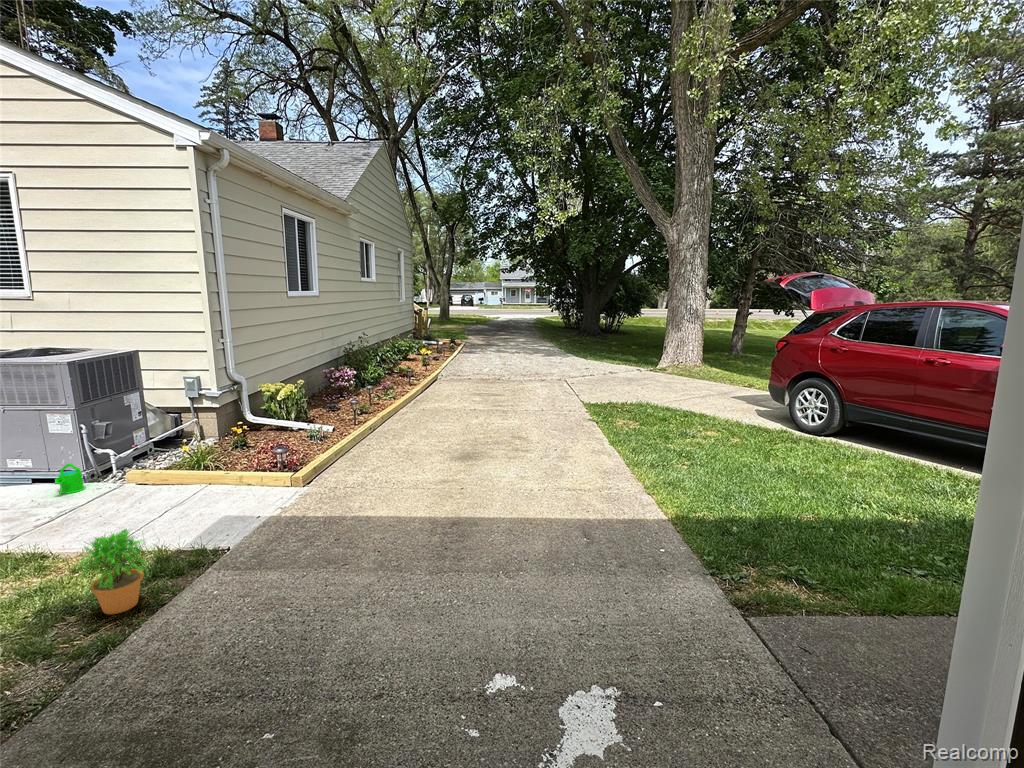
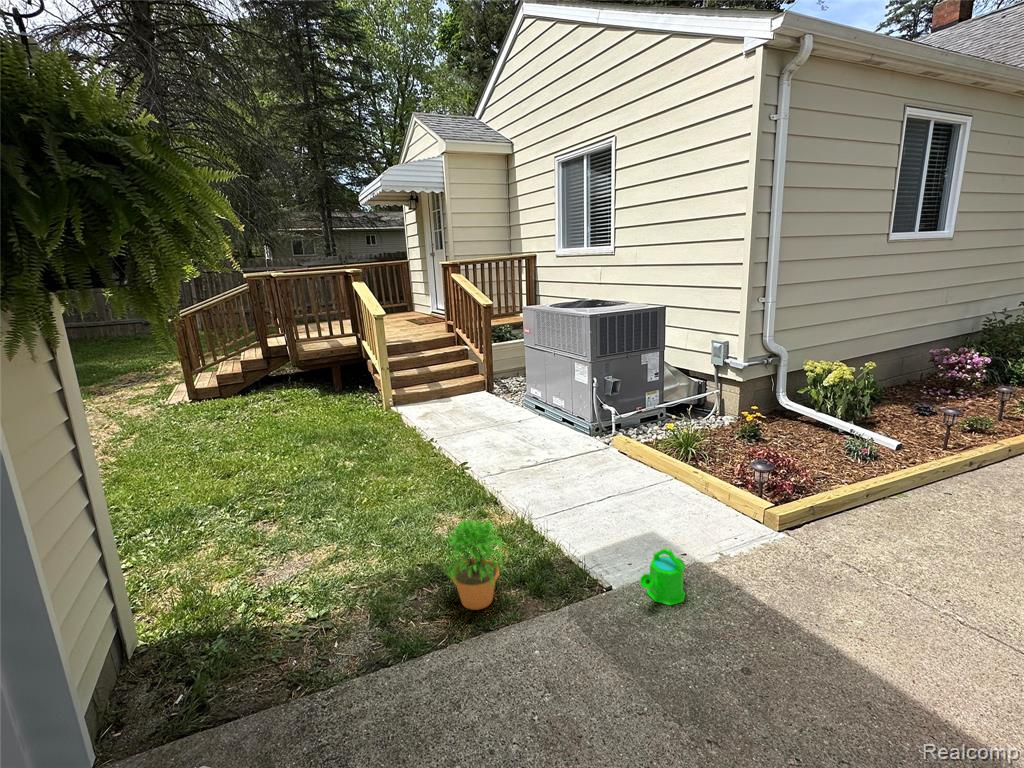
watering can: present [55,464,86,494] -> present [640,548,686,605]

